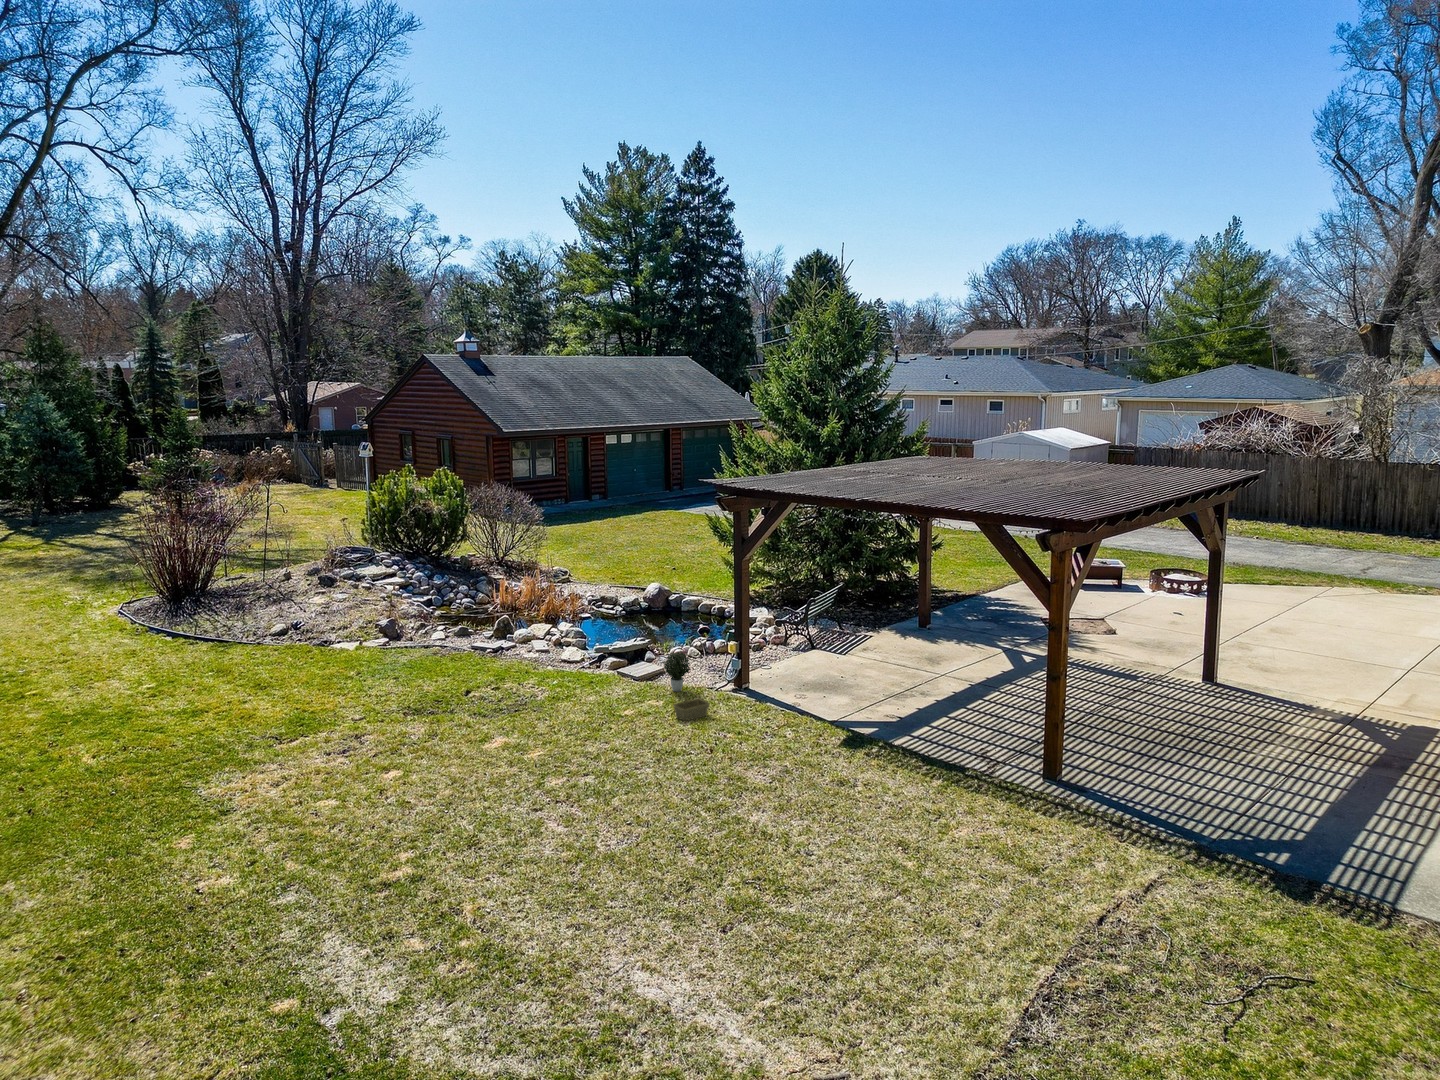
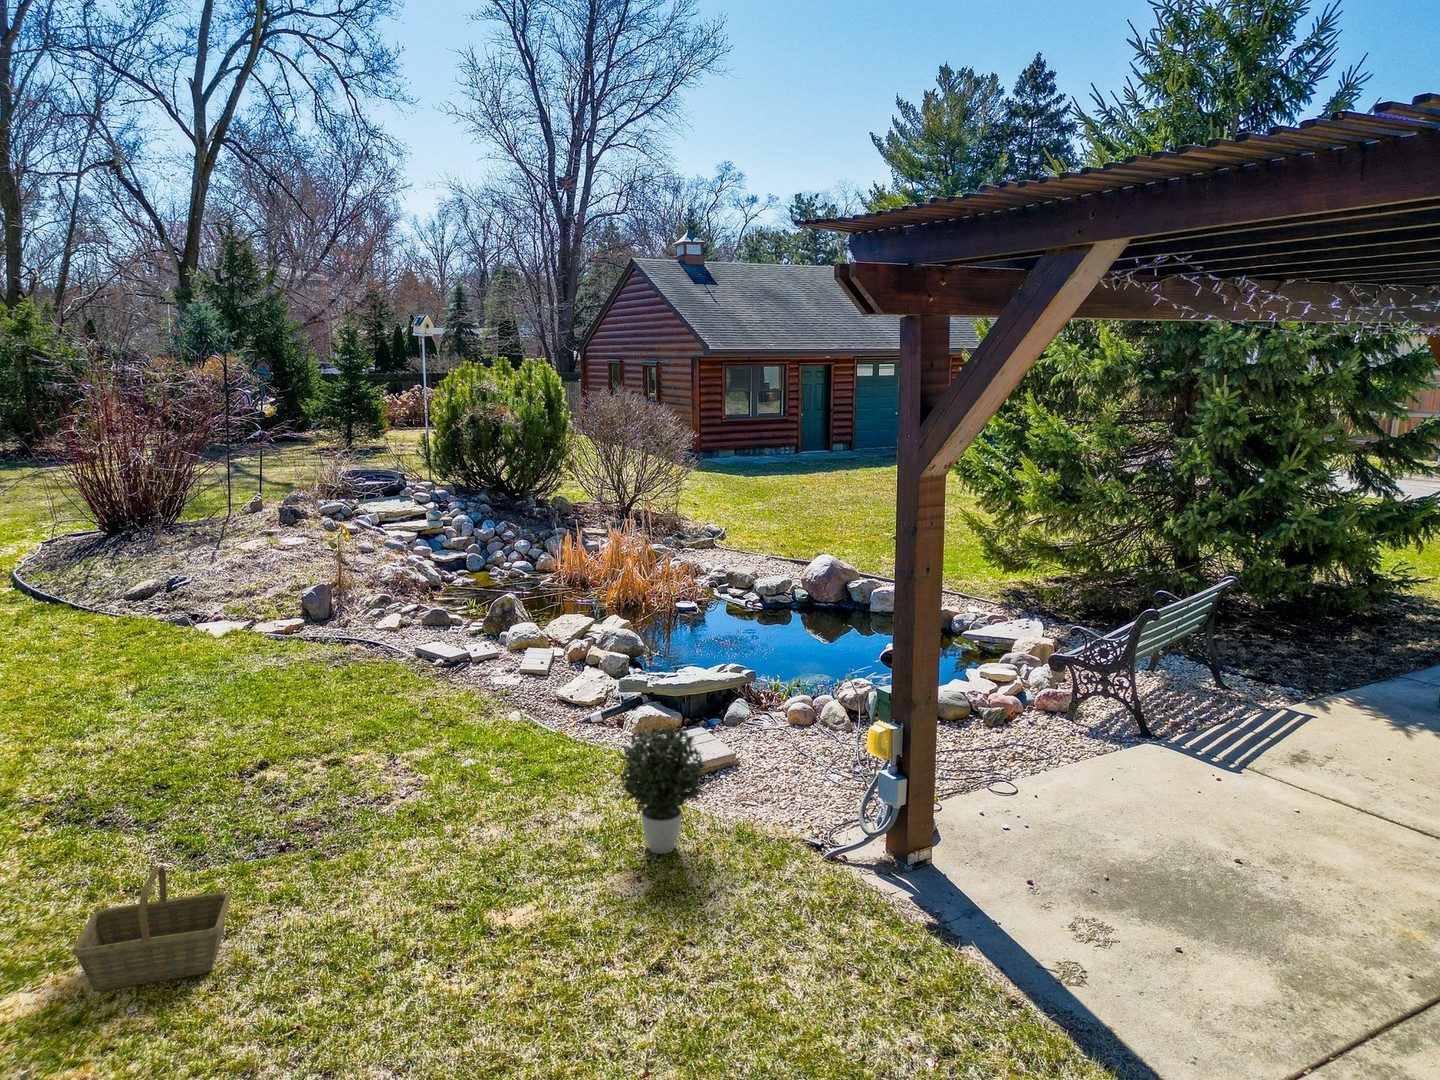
basket: present [673,693,710,721] -> present [72,867,230,991]

